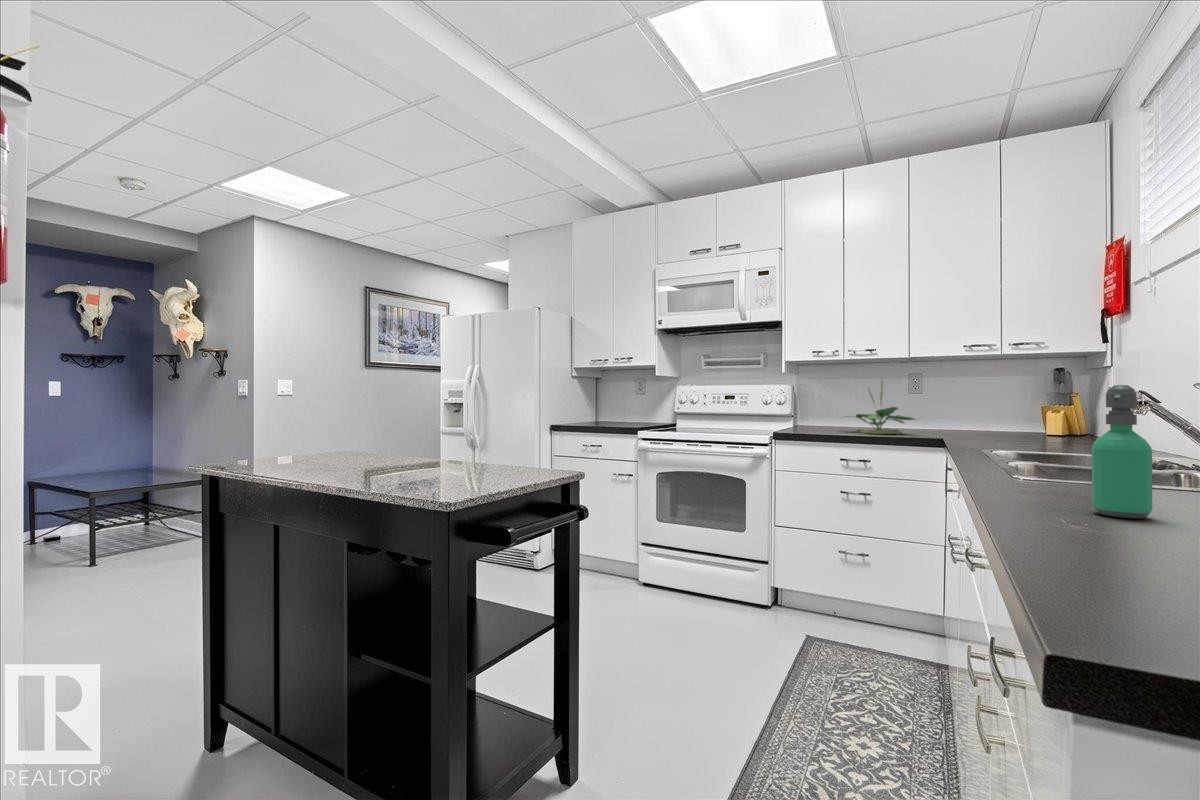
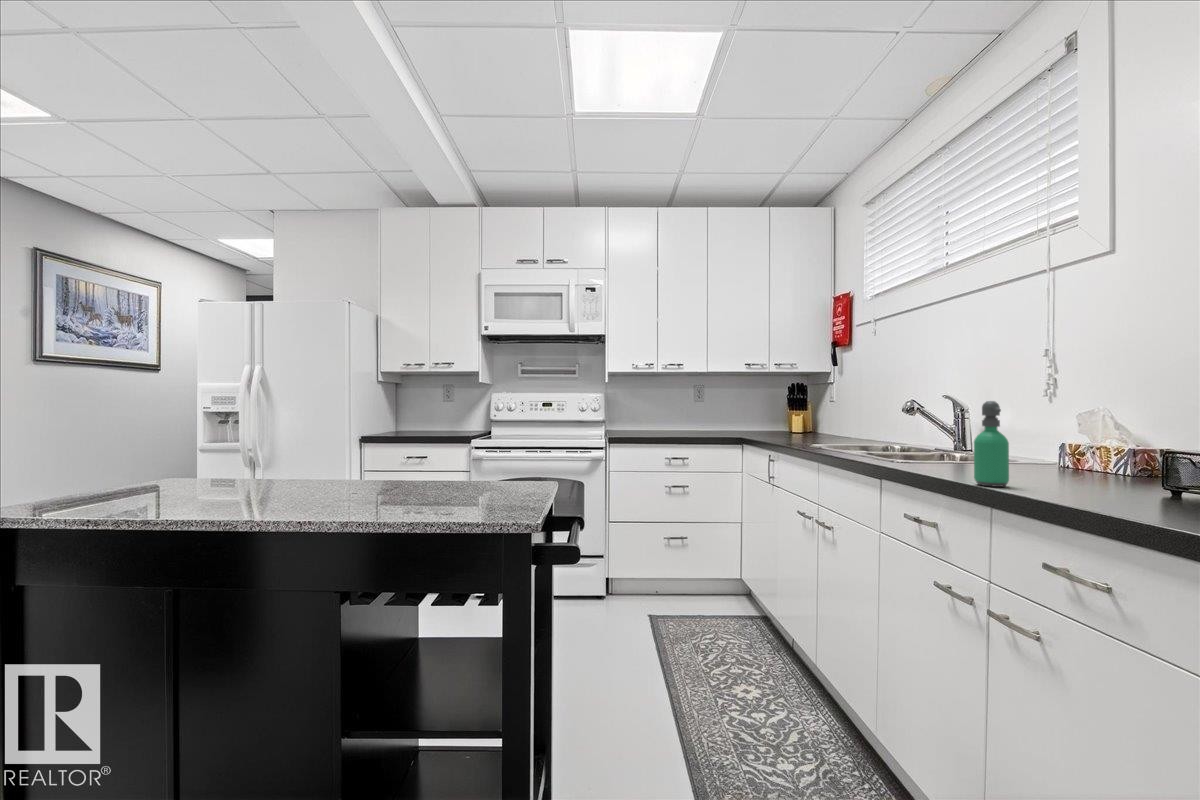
potted plant: present [846,383,915,434] -> none [652,386,713,435]

